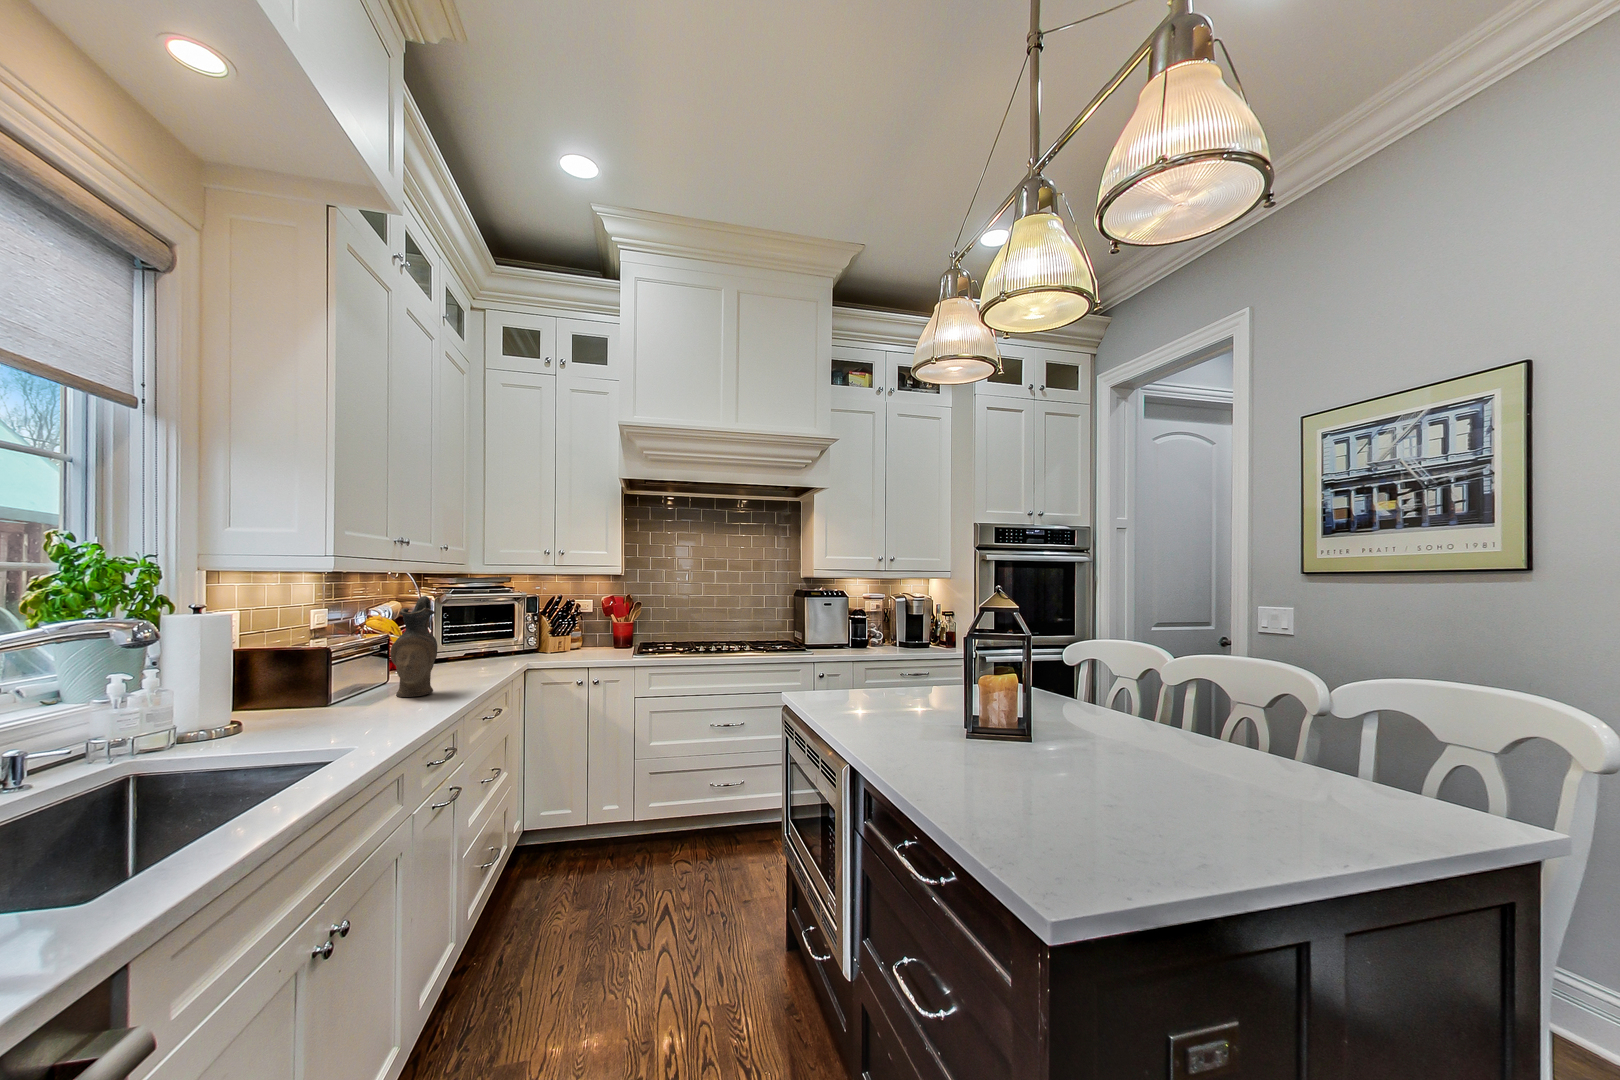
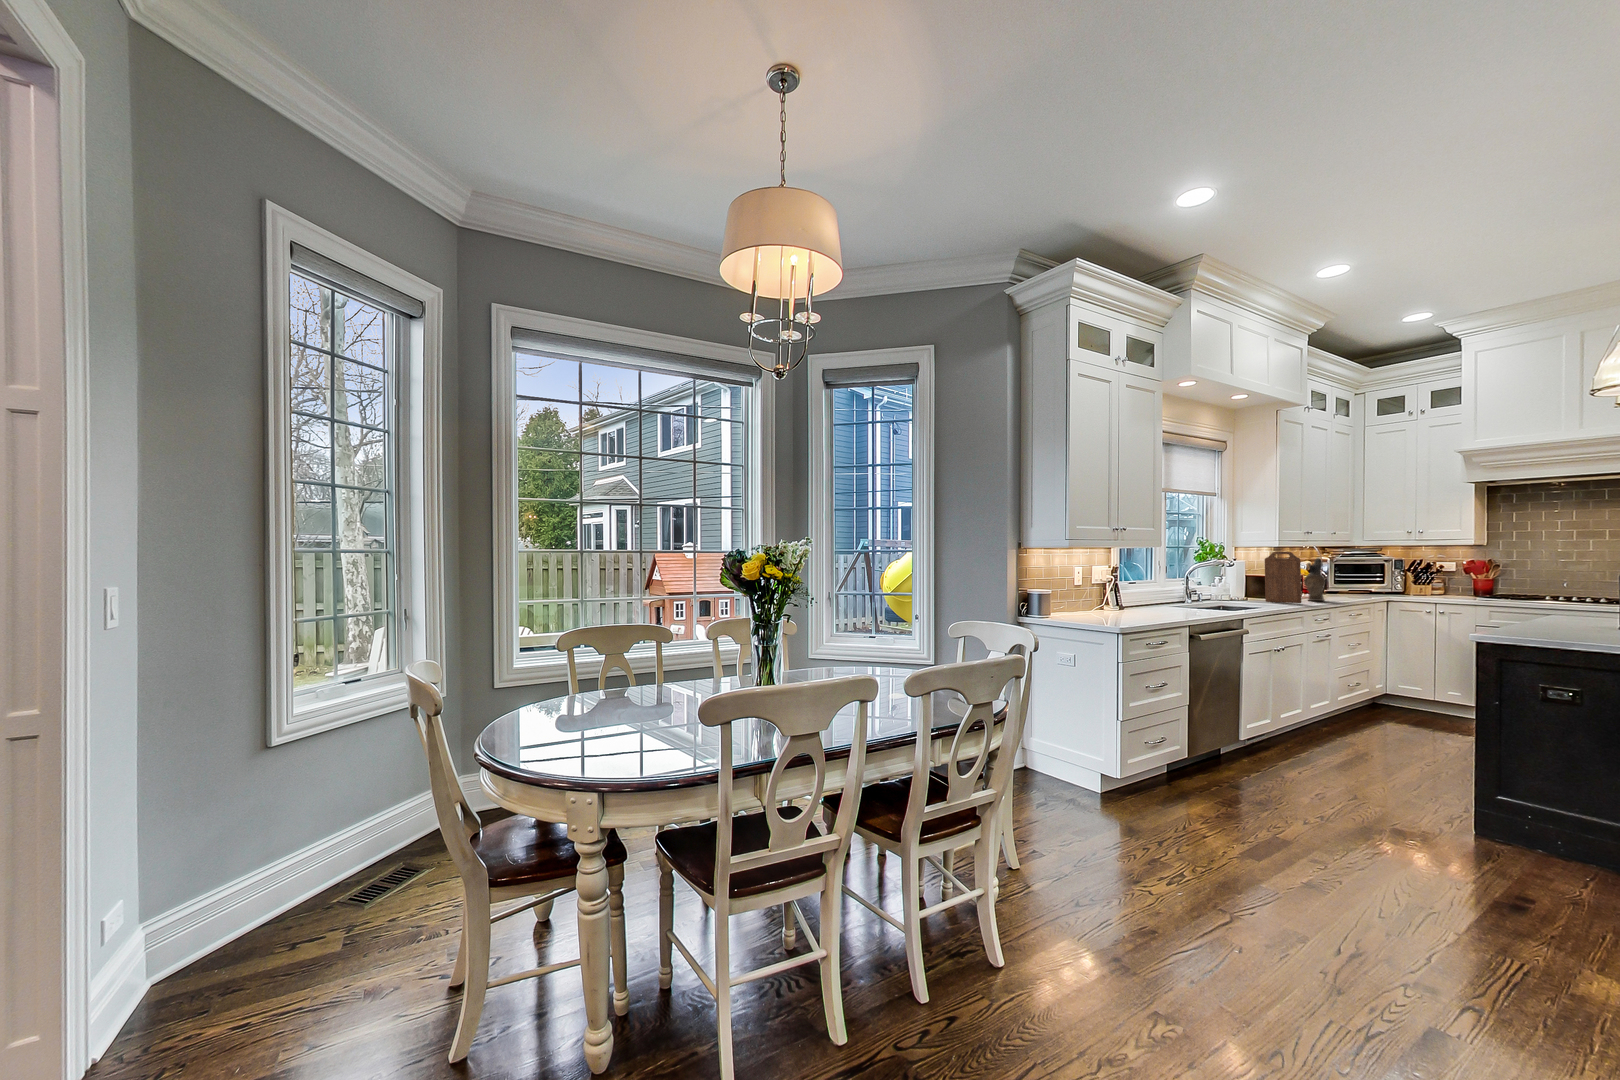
cutting board: none [286,582,388,721] -> present [1265,551,1302,603]

